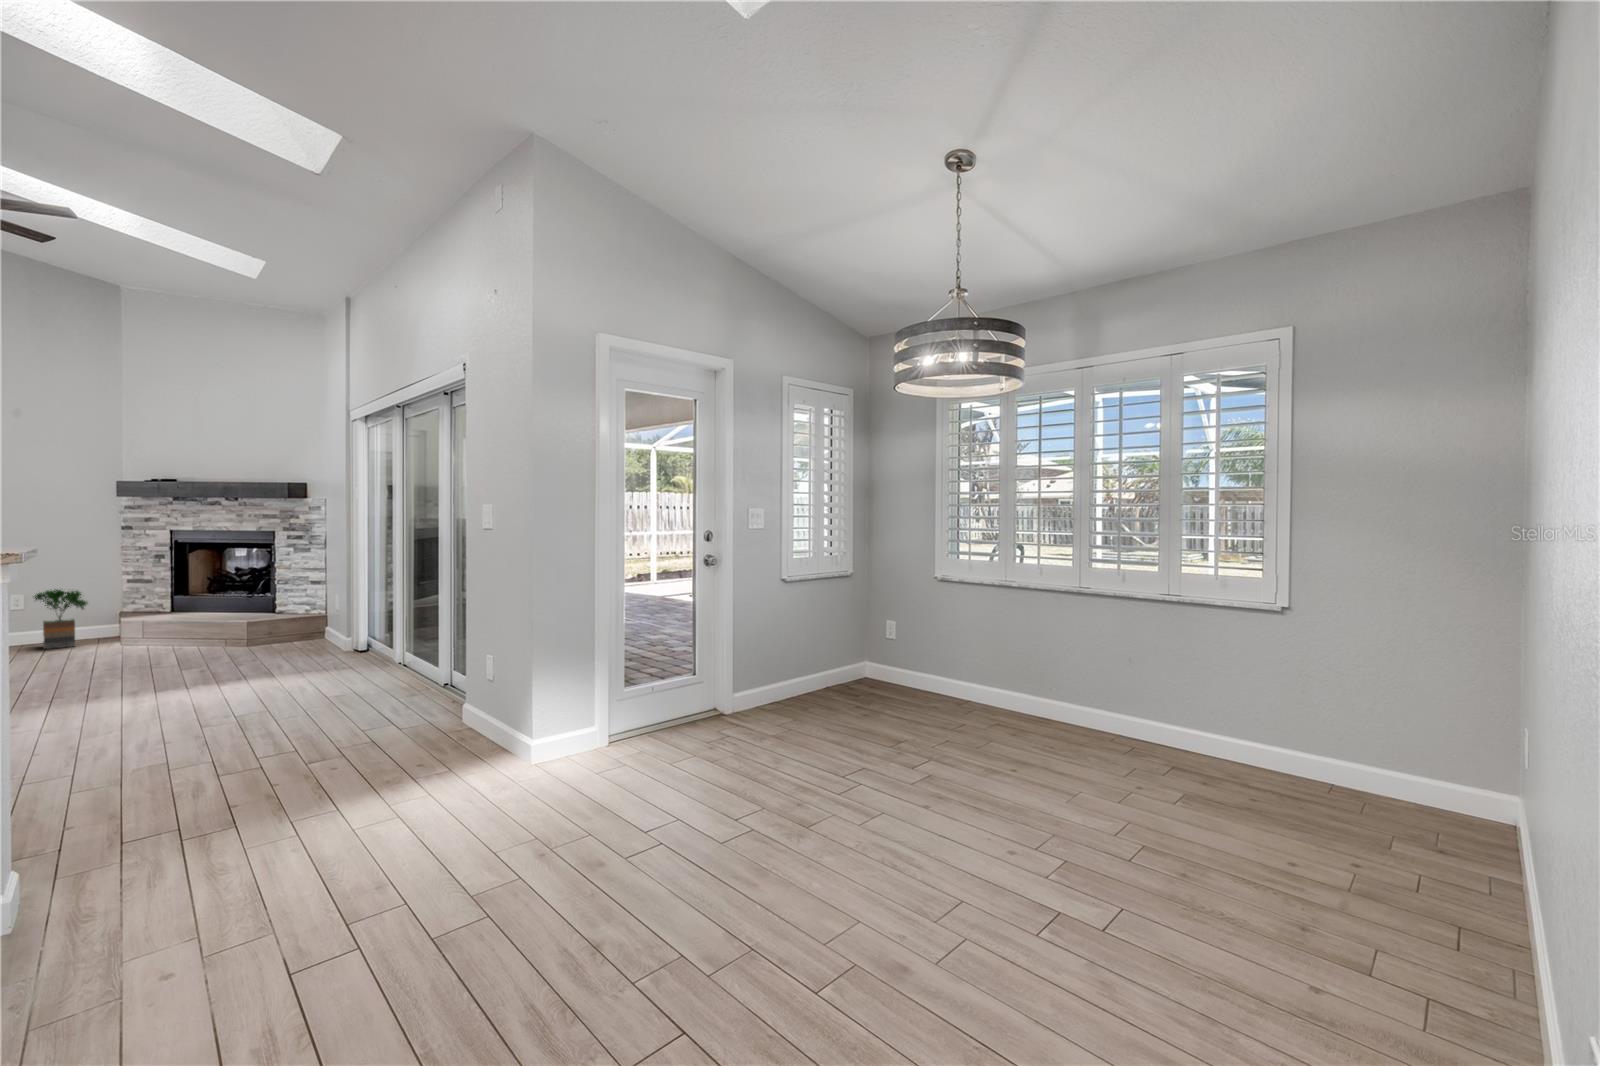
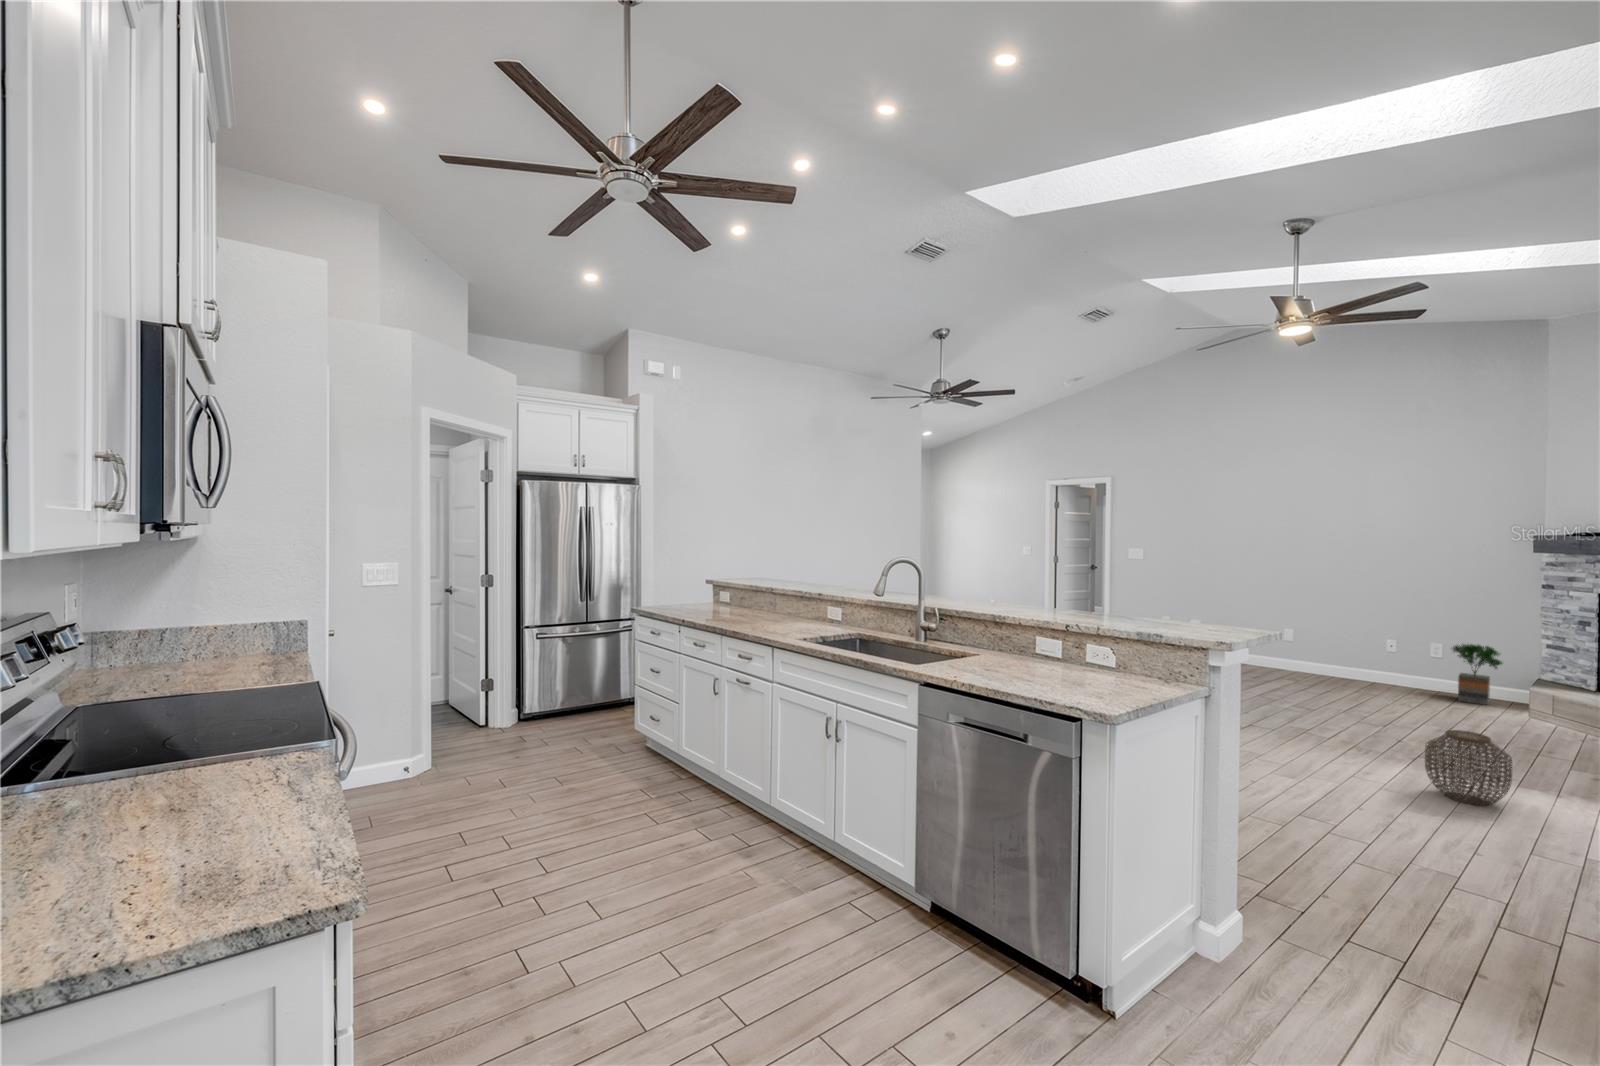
woven basket: none [80,651,163,719] -> present [1425,730,1512,806]

